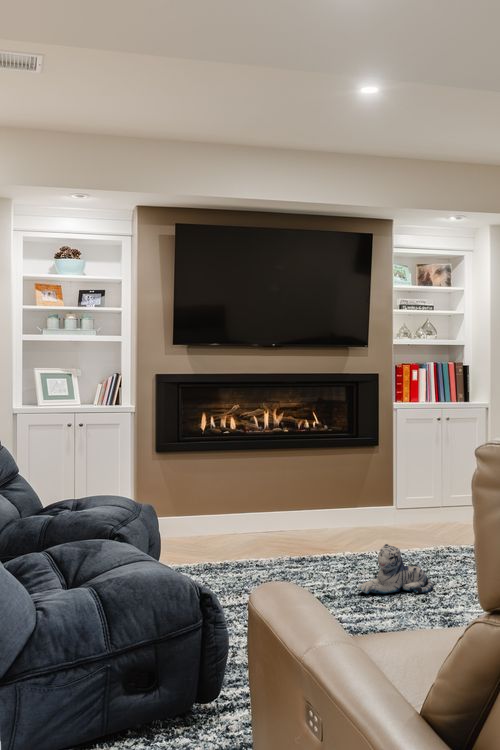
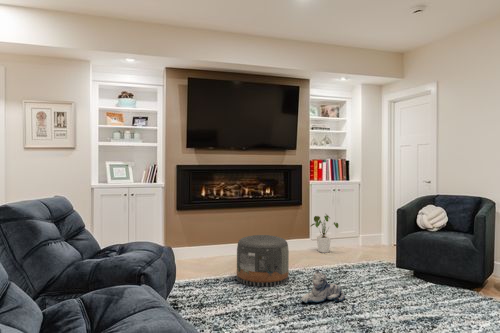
house plant: none [394,461,444,531] -> present [311,215,338,253]
pouf: none [257,491,345,574] -> present [237,235,289,286]

